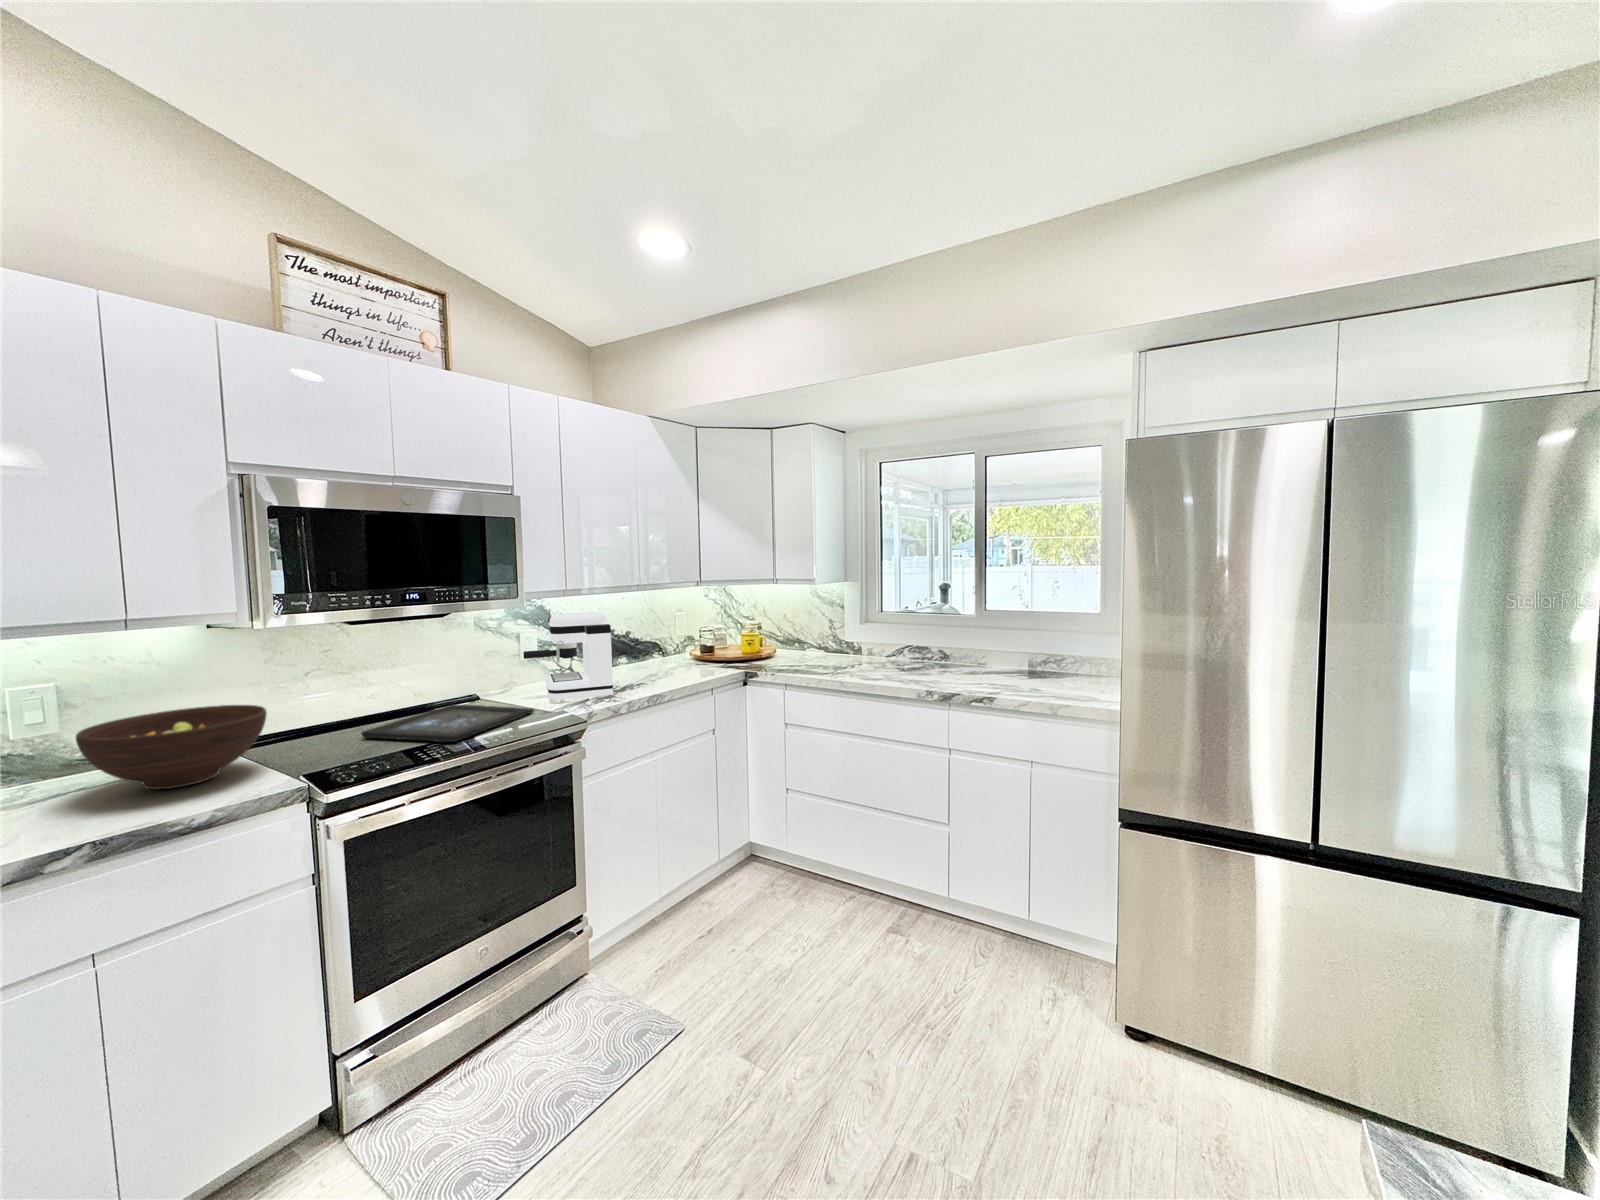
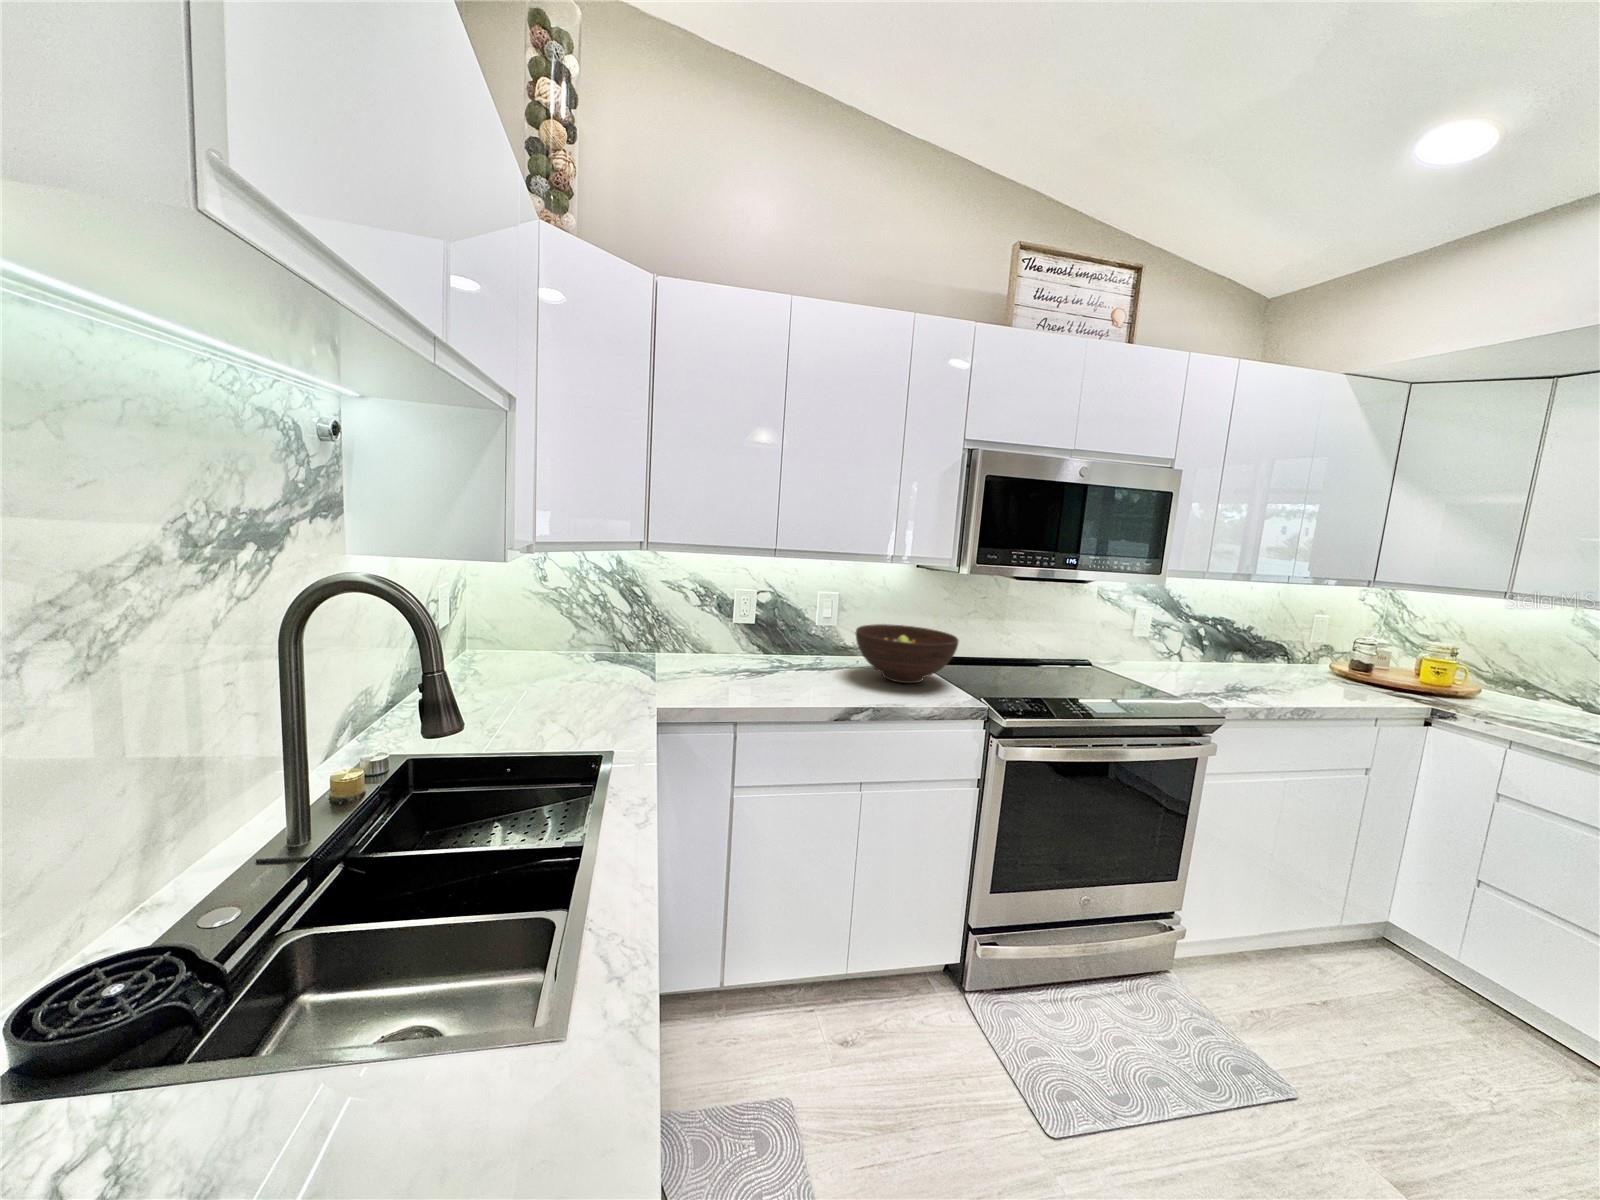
coffee maker: present [523,612,613,702] -> none [1146,596,1259,695]
tray: present [361,705,534,742] -> none [1009,665,1159,702]

